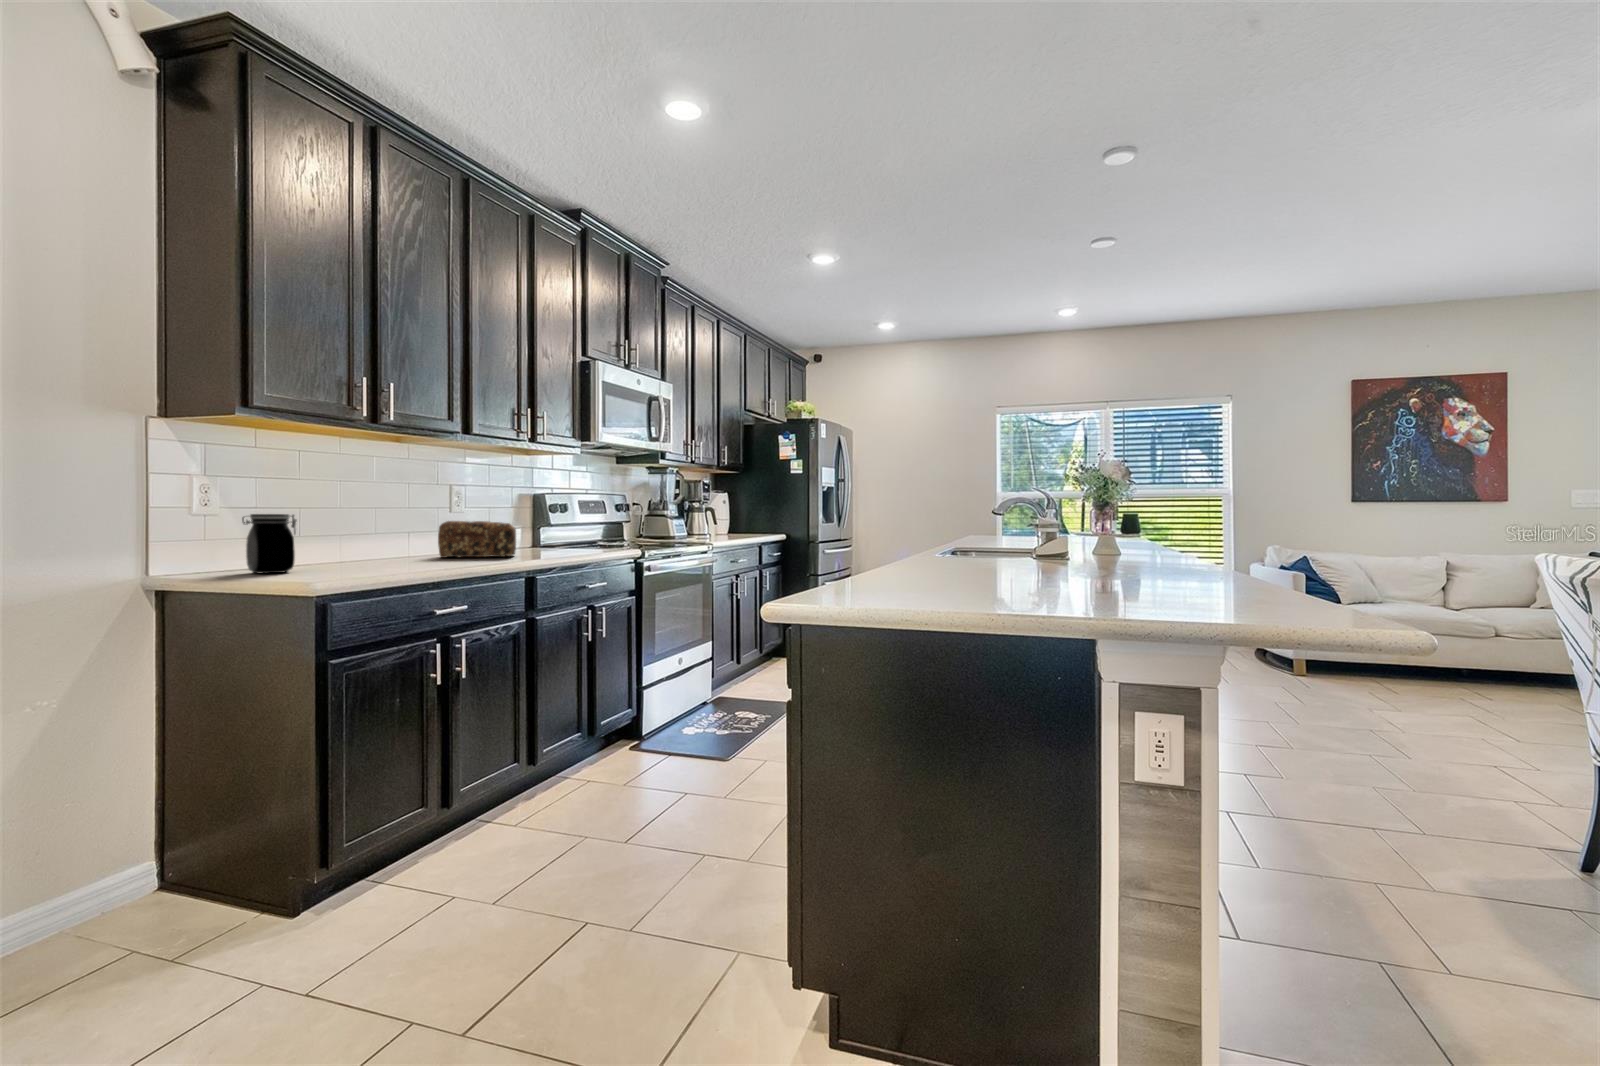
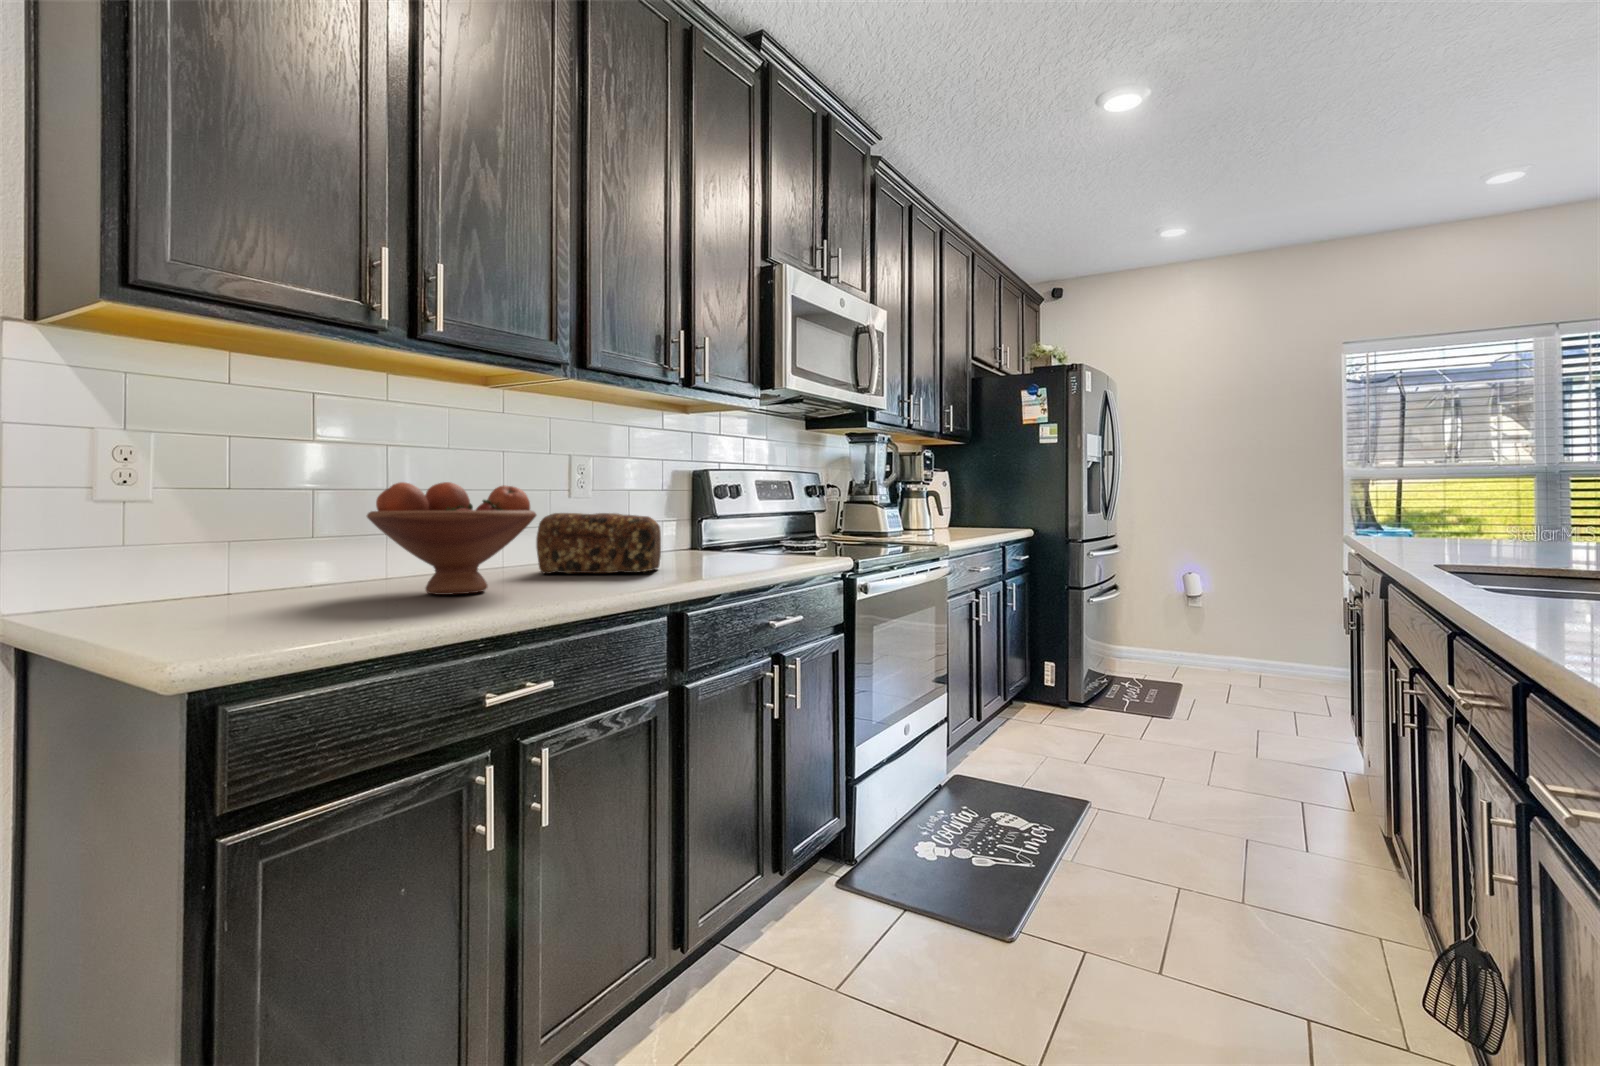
fruit bowl: none [350,503,448,565] -> present [367,482,536,595]
jar: present [242,514,297,573] -> none [148,503,253,617]

